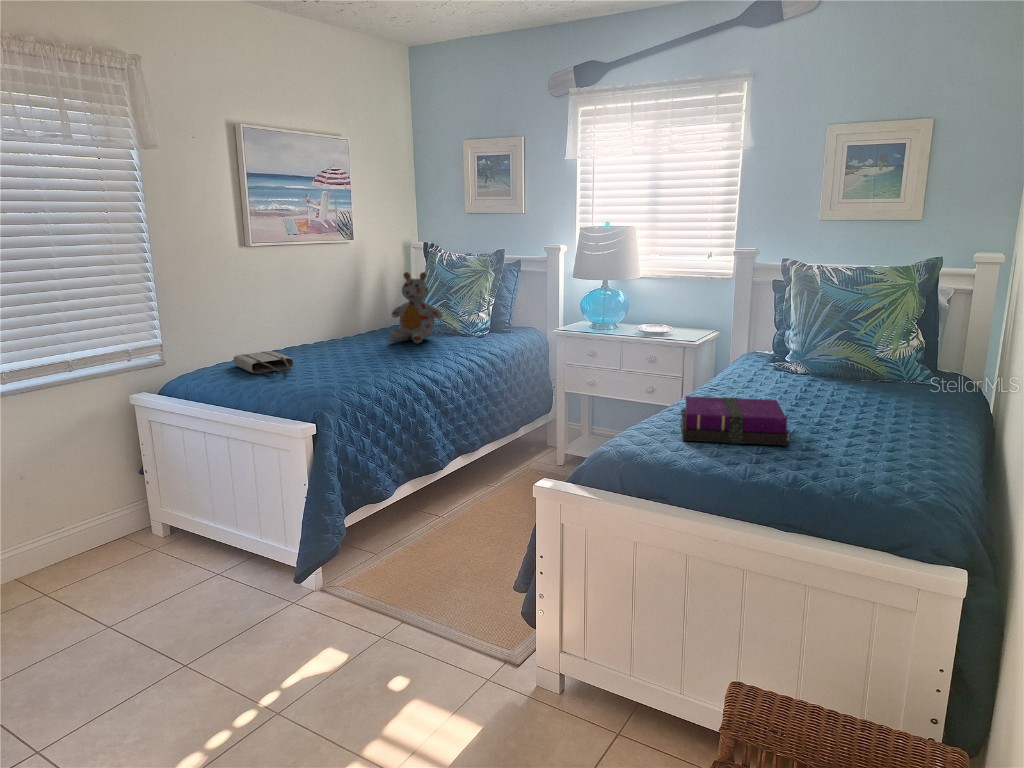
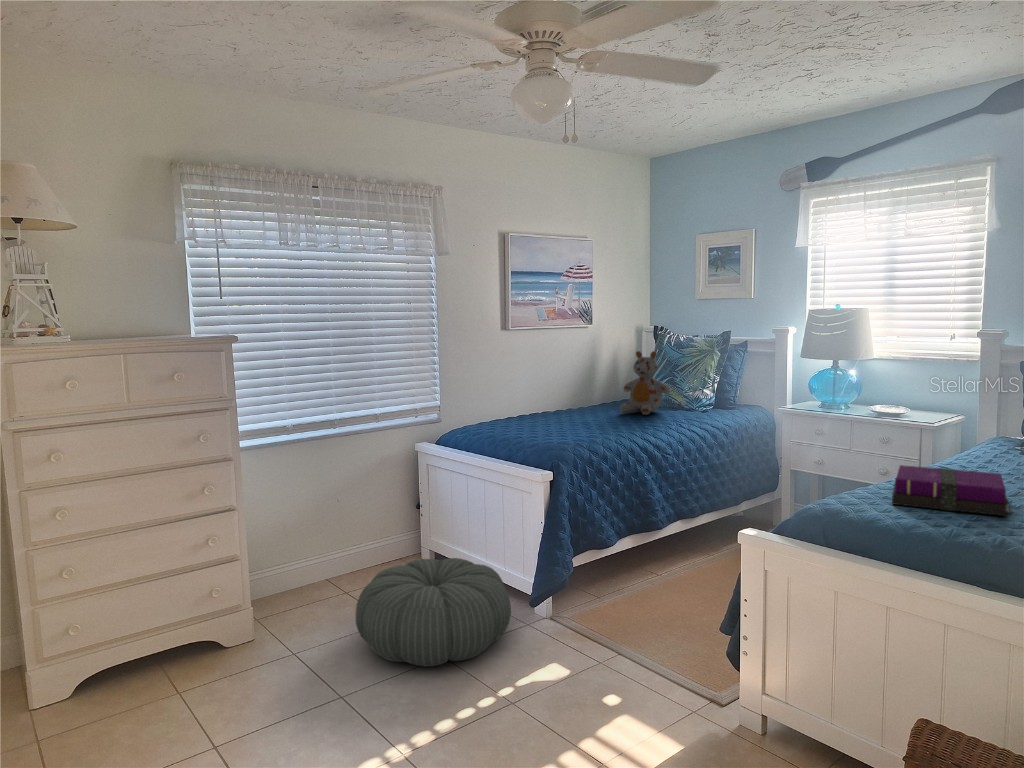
tote bag: present [233,351,294,375] -> none [489,415,538,433]
pouf: none [61,535,273,682] -> present [356,558,511,666]

